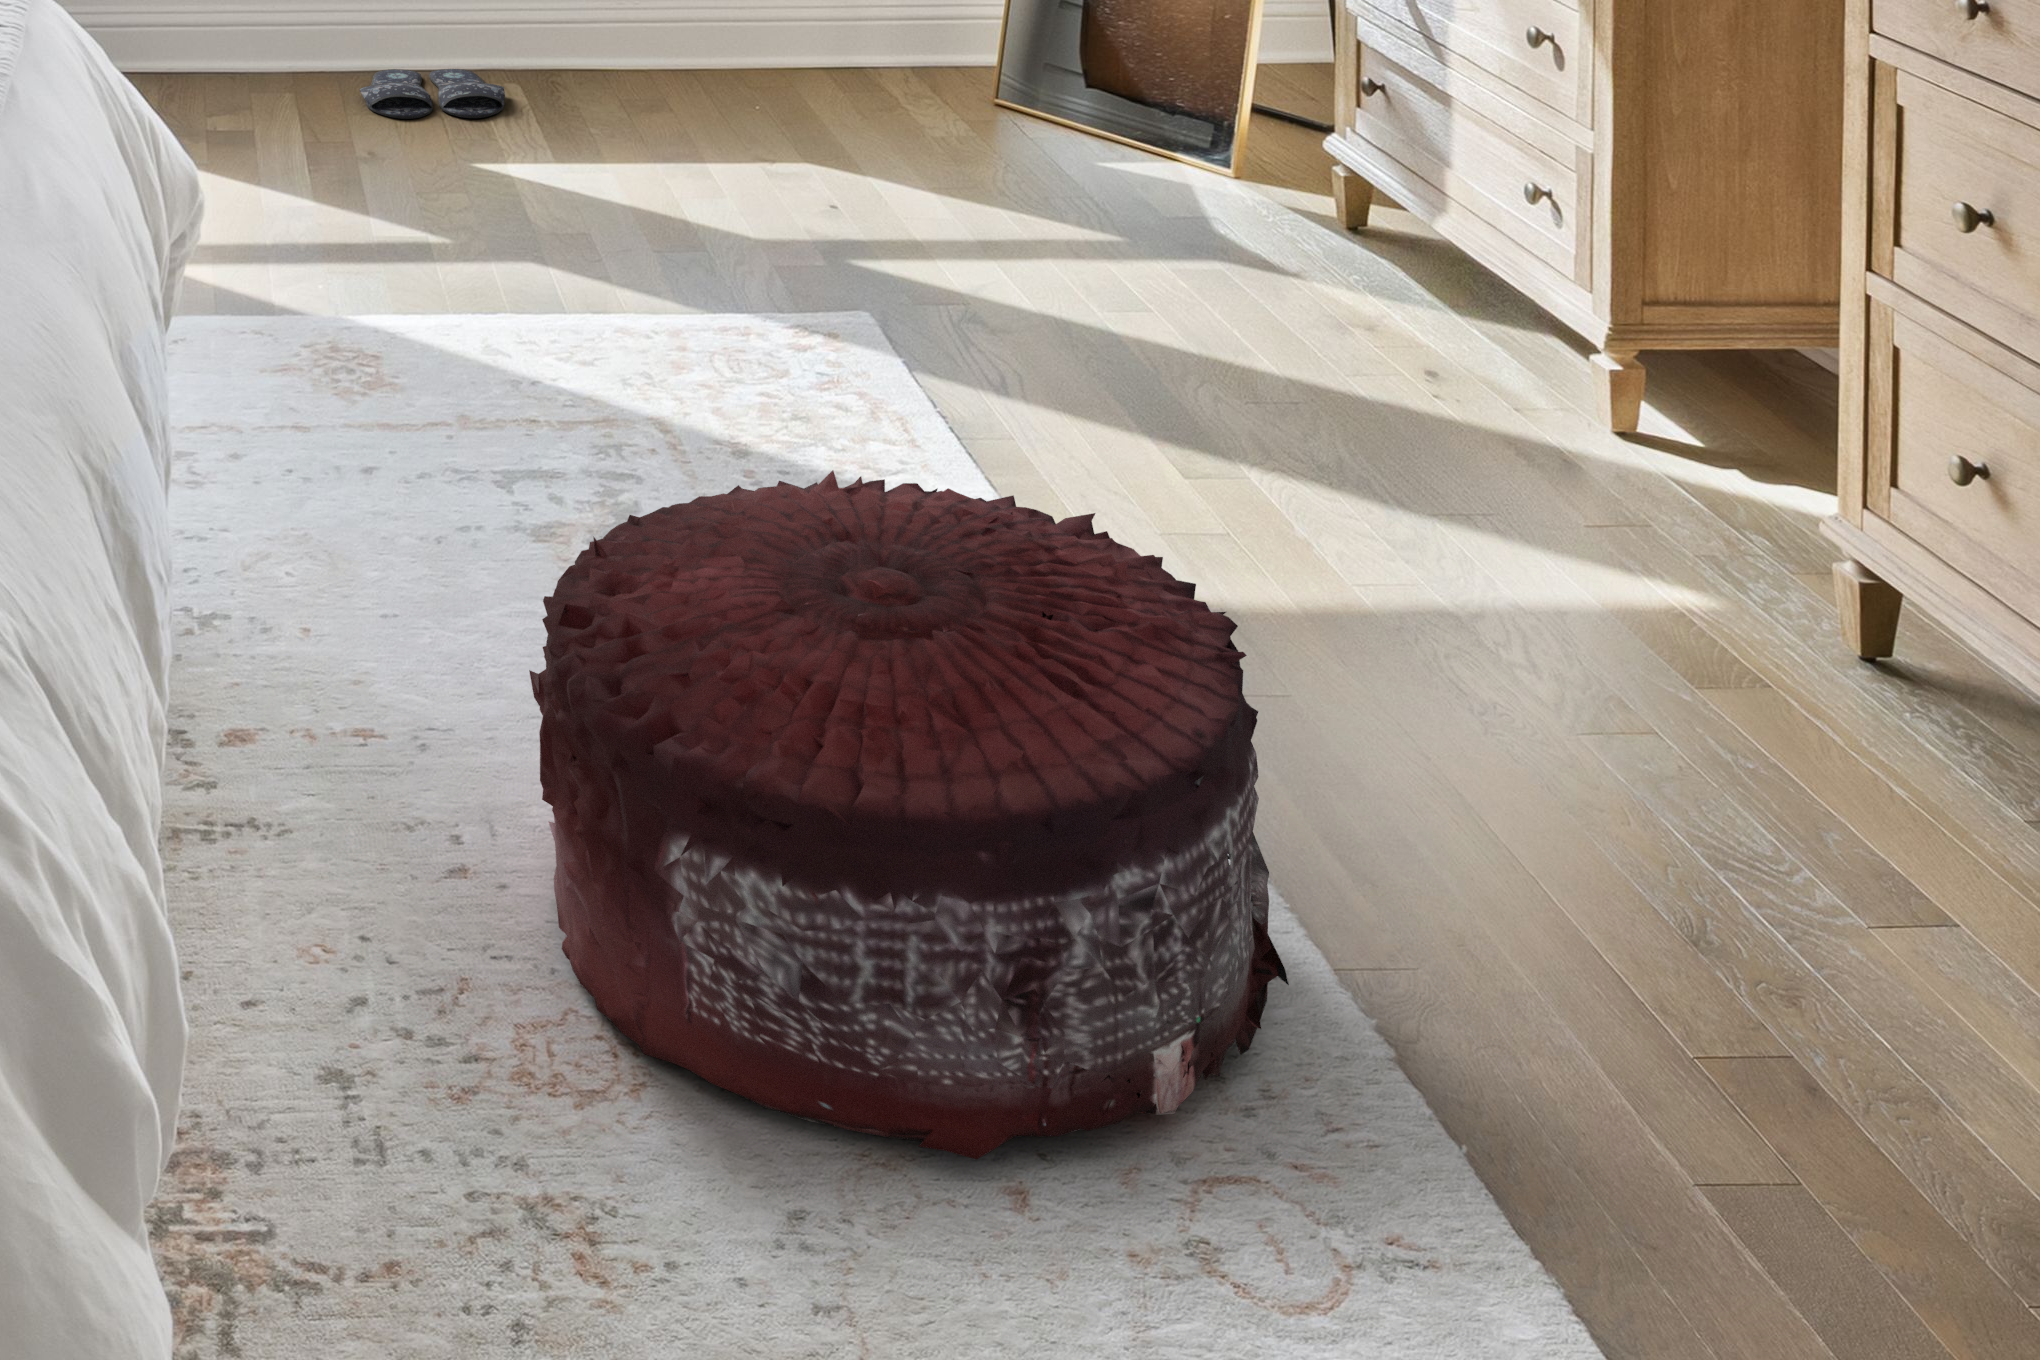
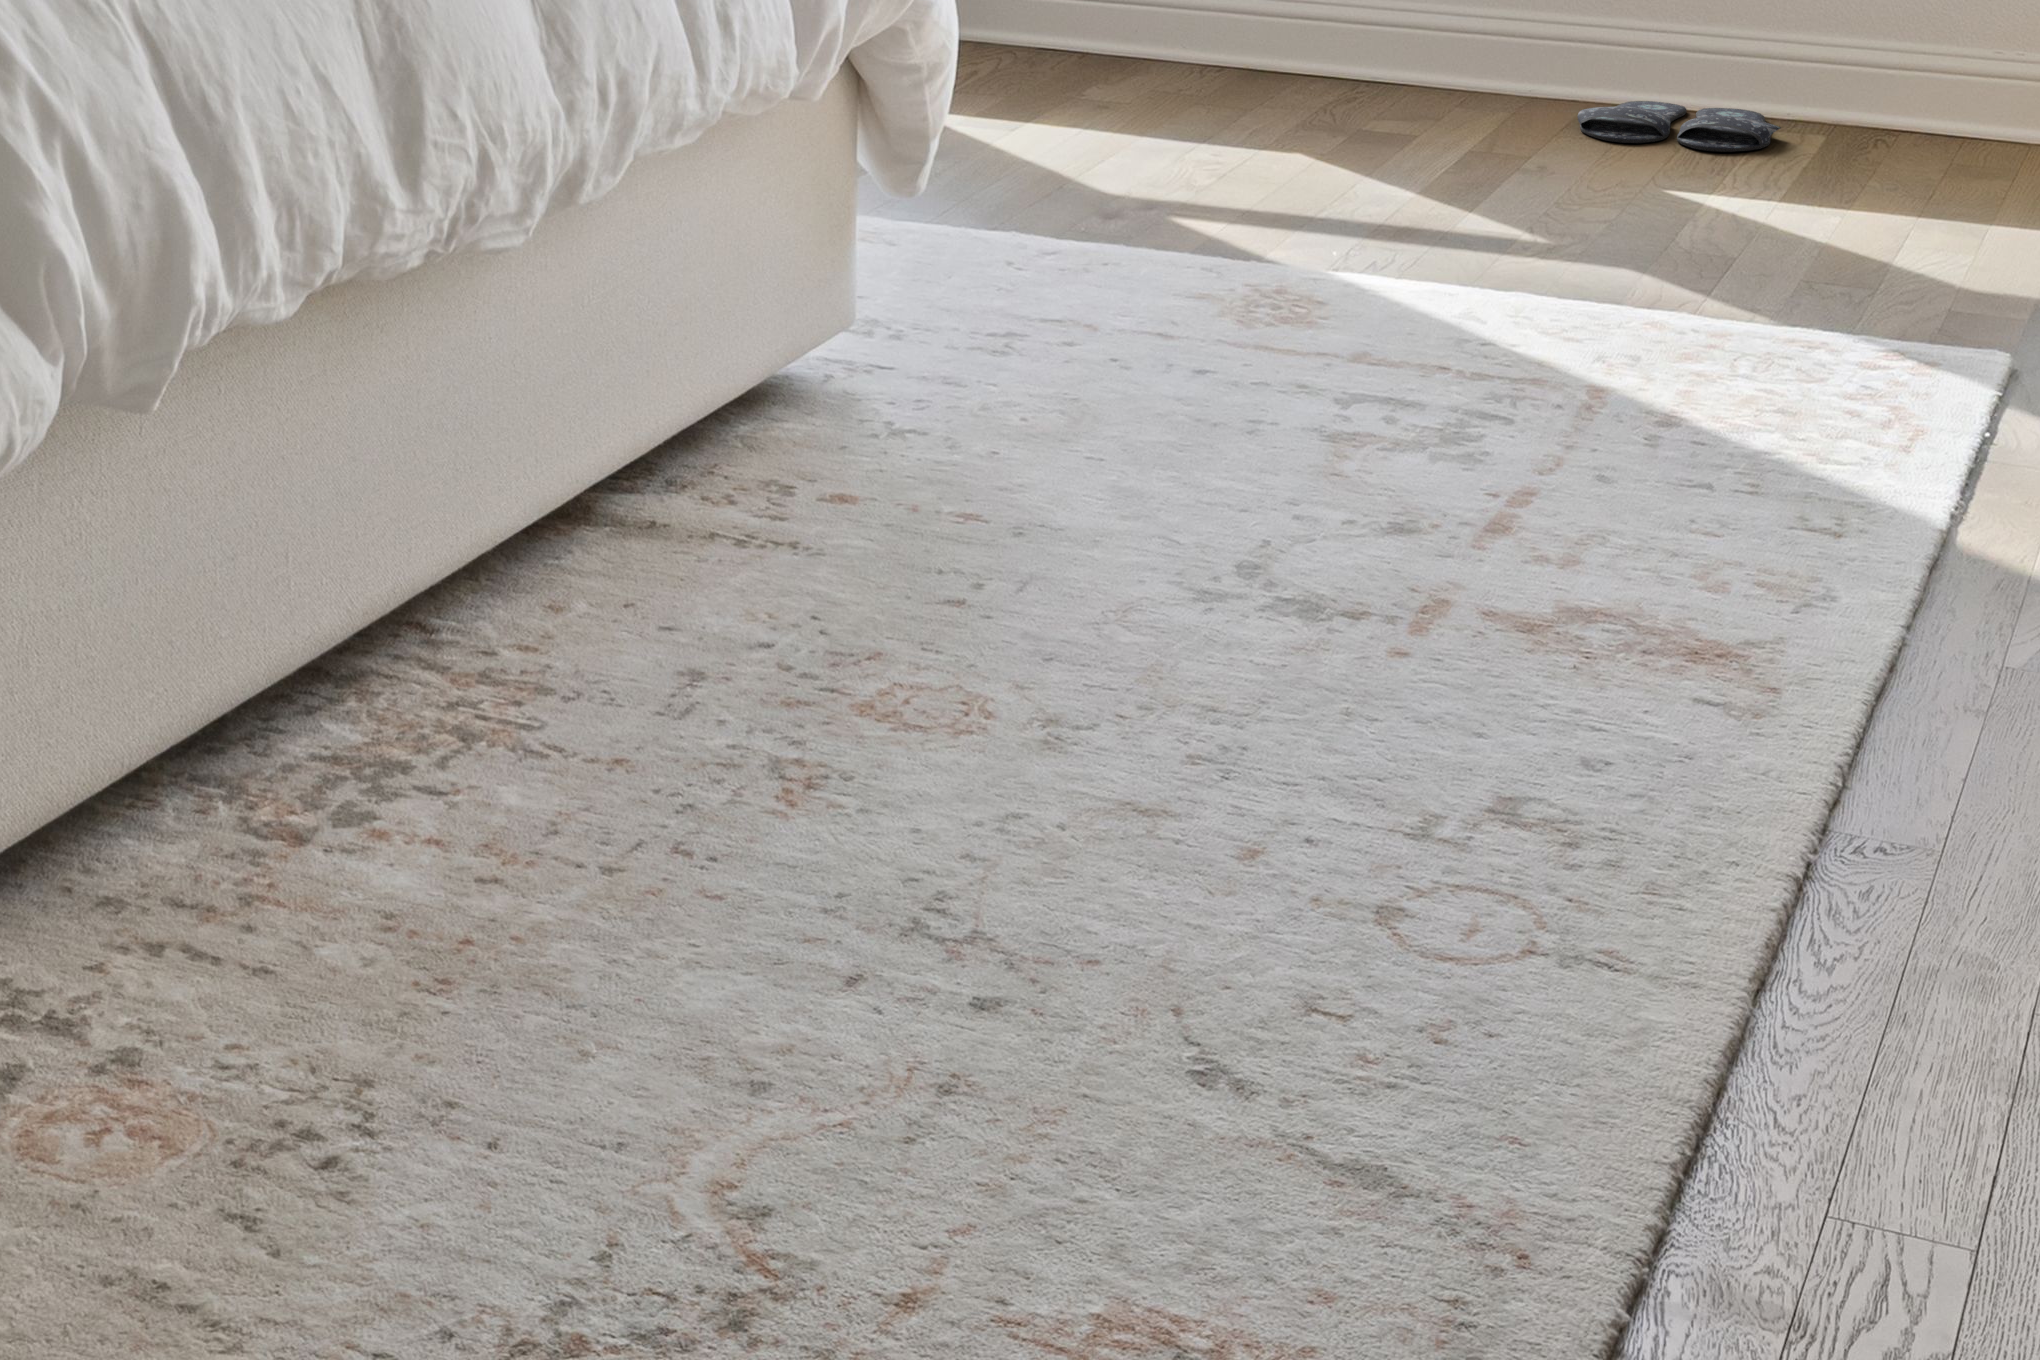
pouf: present [529,470,1289,1159] -> none [986,287,1789,863]

